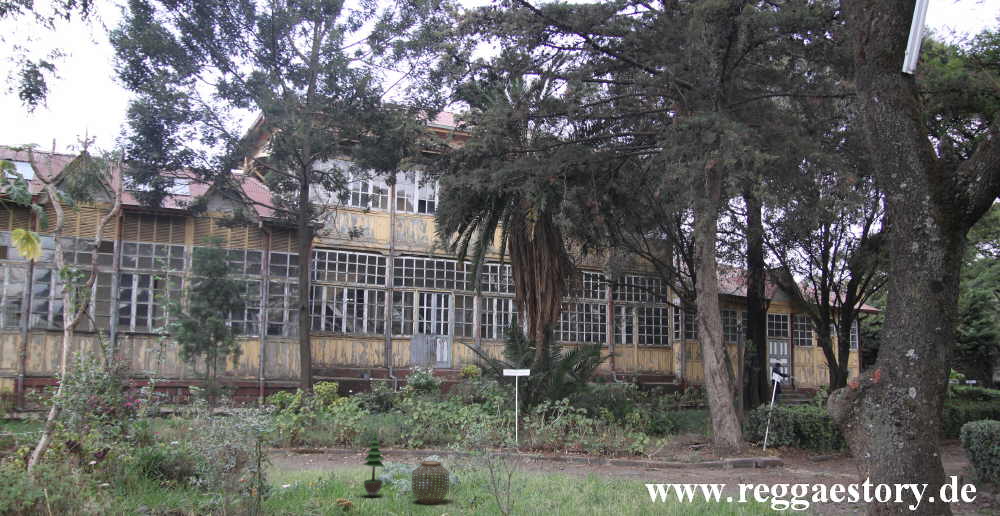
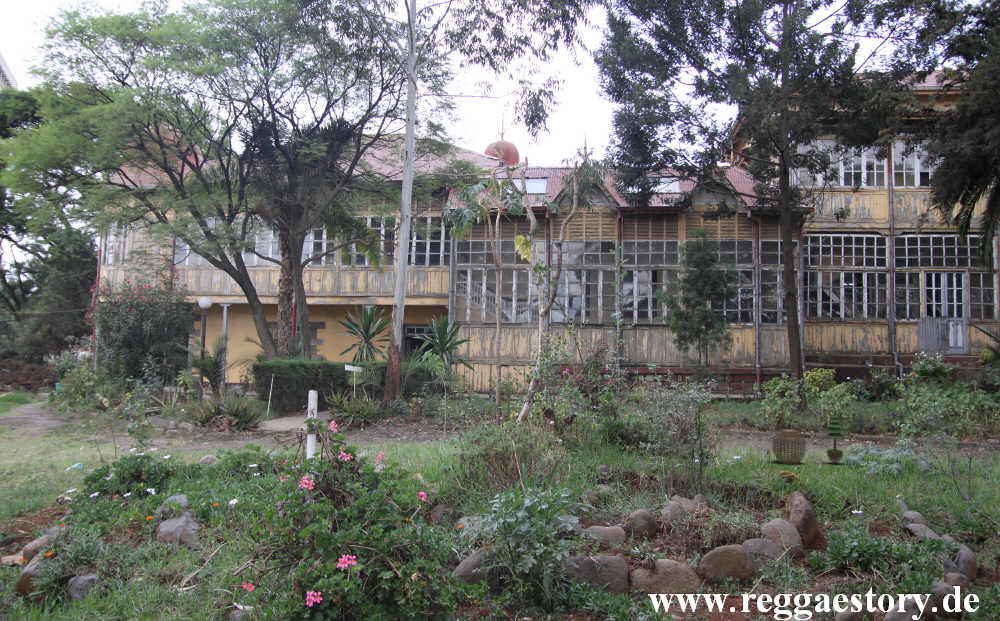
woven basket: present [412,461,449,504] -> present [773,429,806,464]

